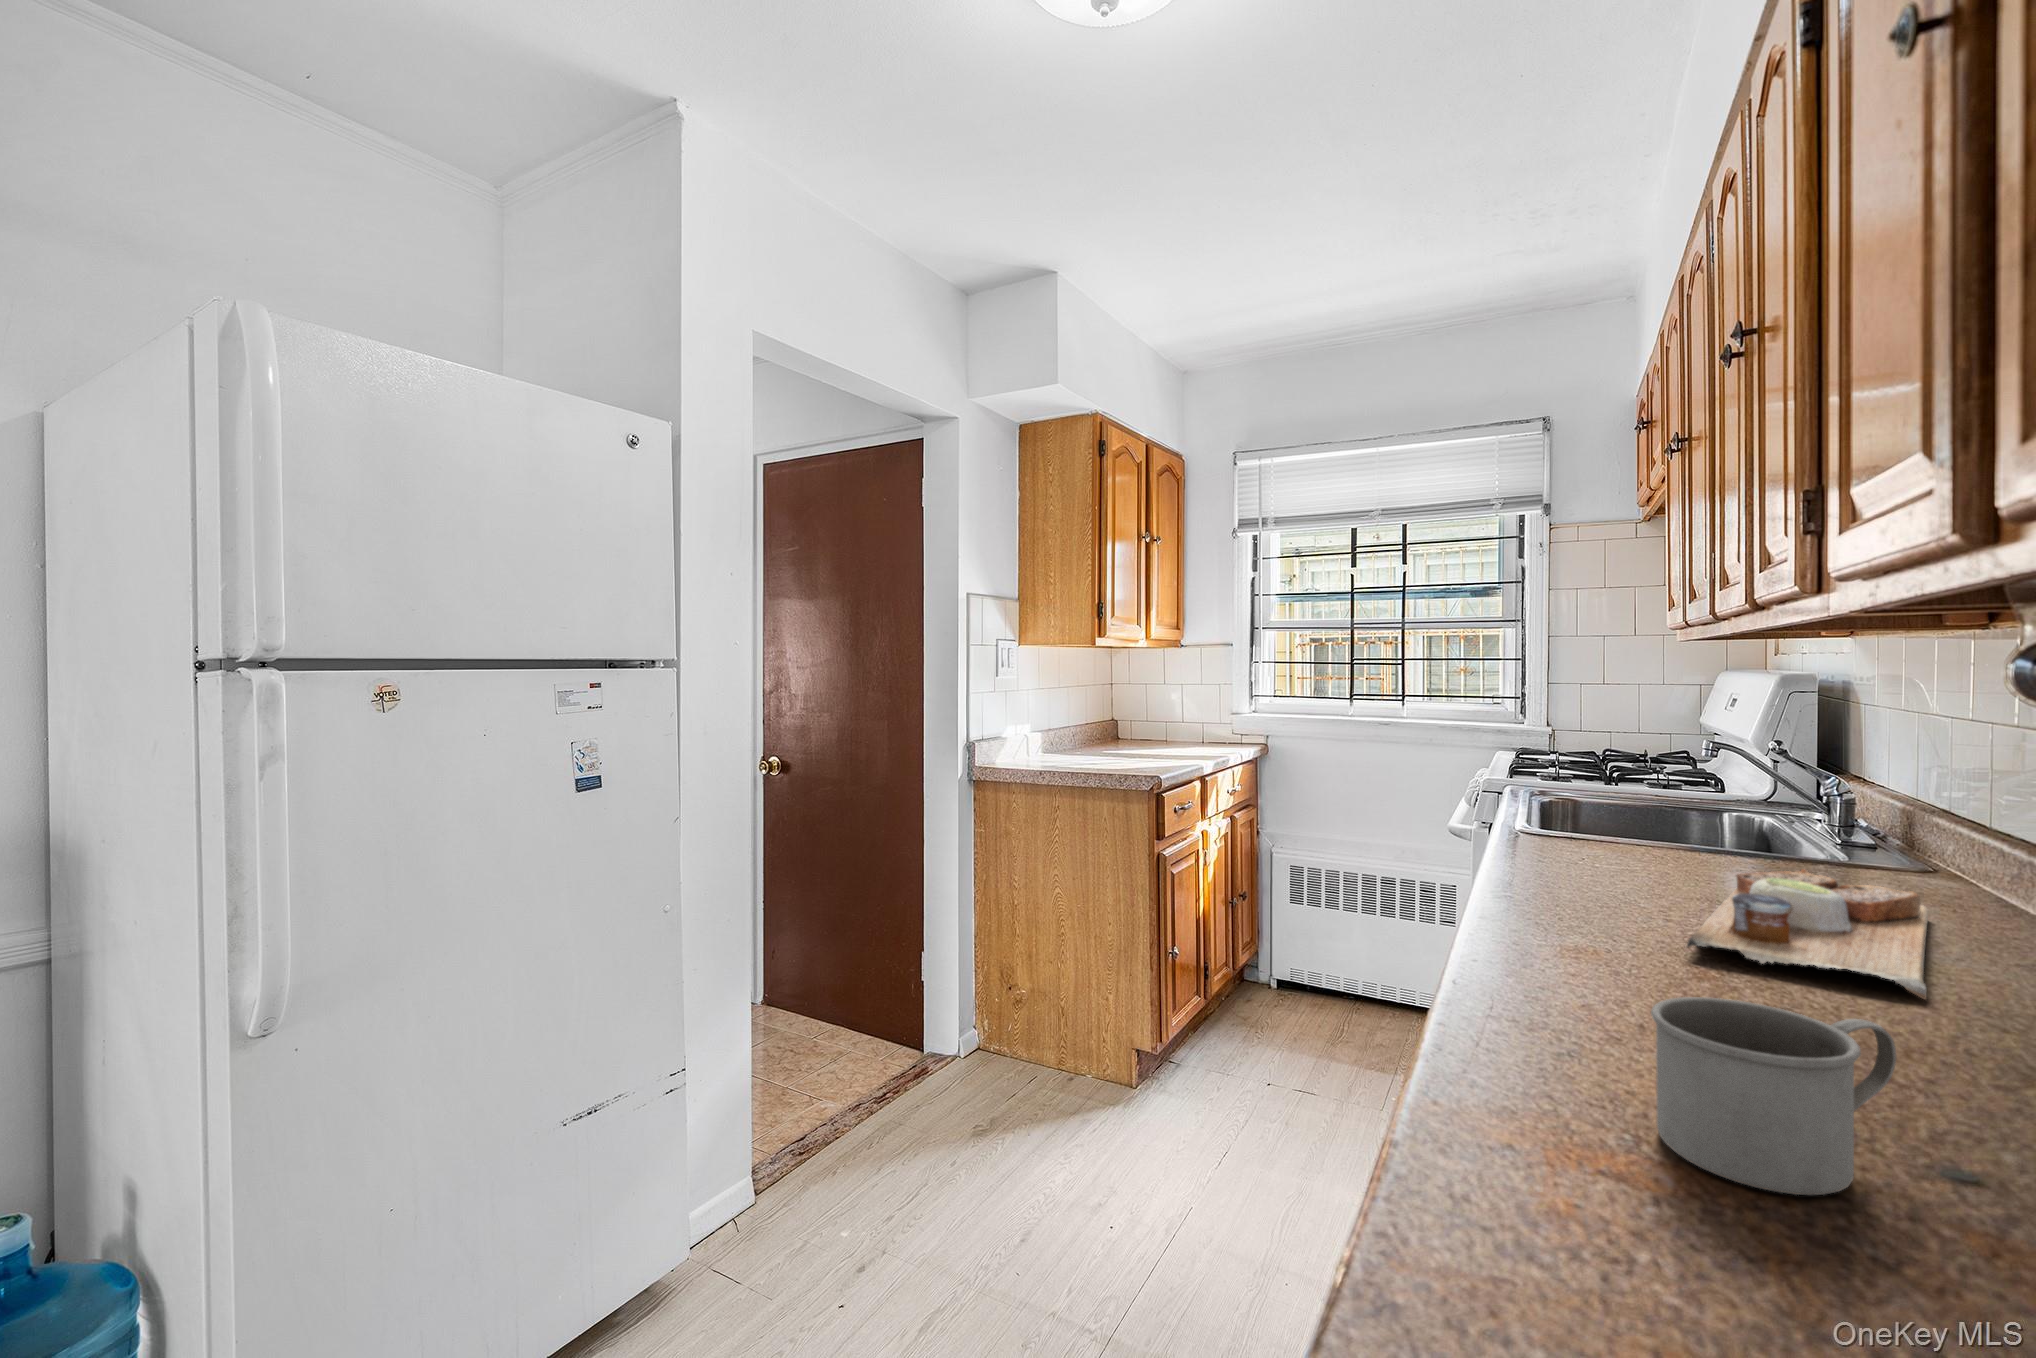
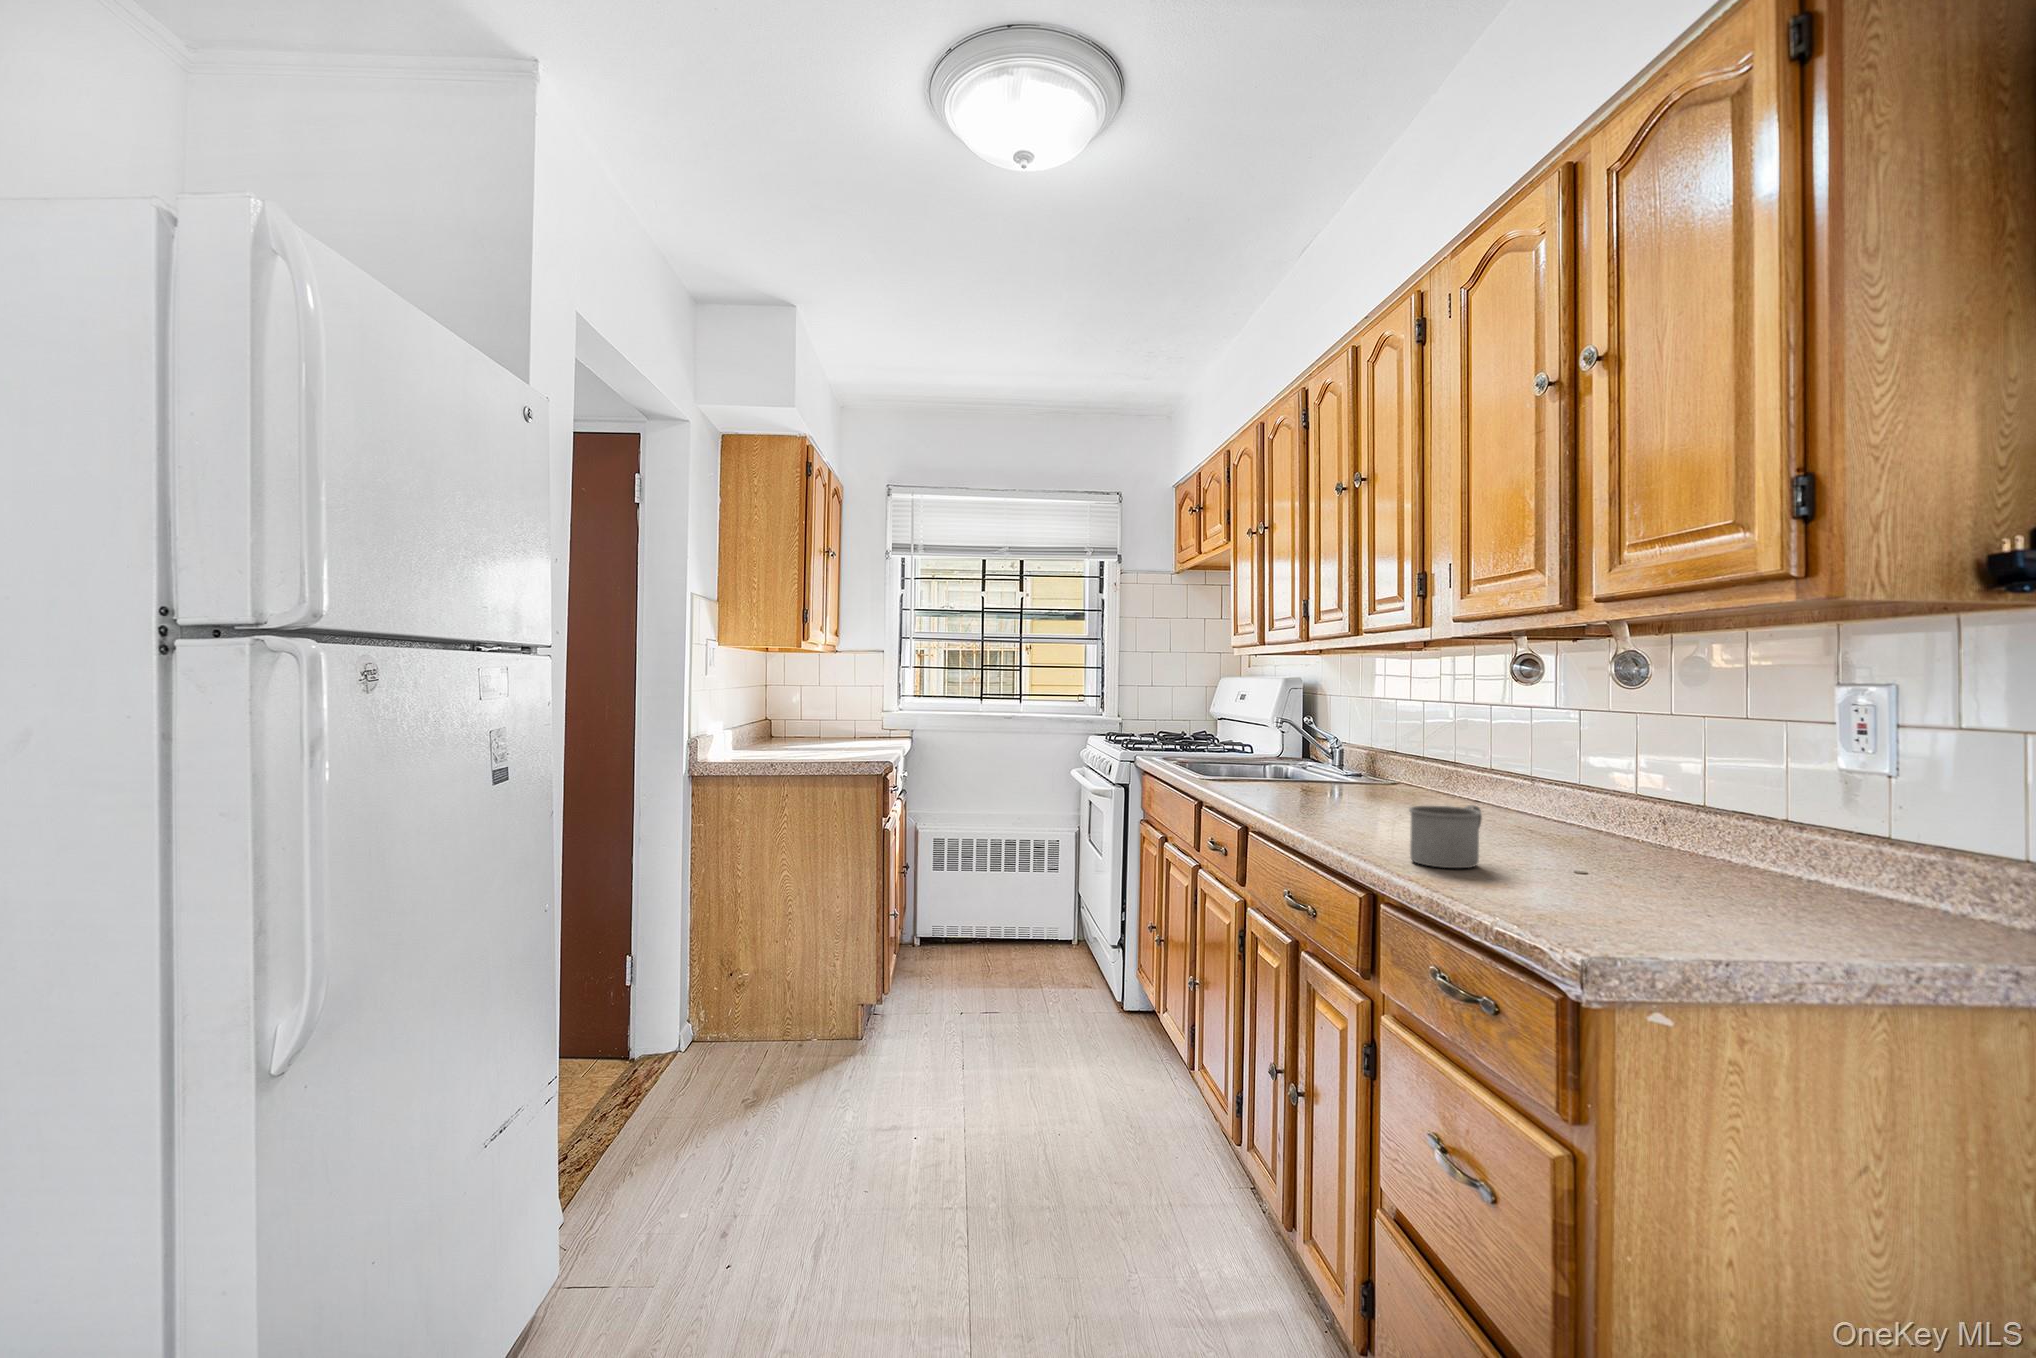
cutting board: present [1687,869,1928,1000] -> none [1331,781,1442,823]

